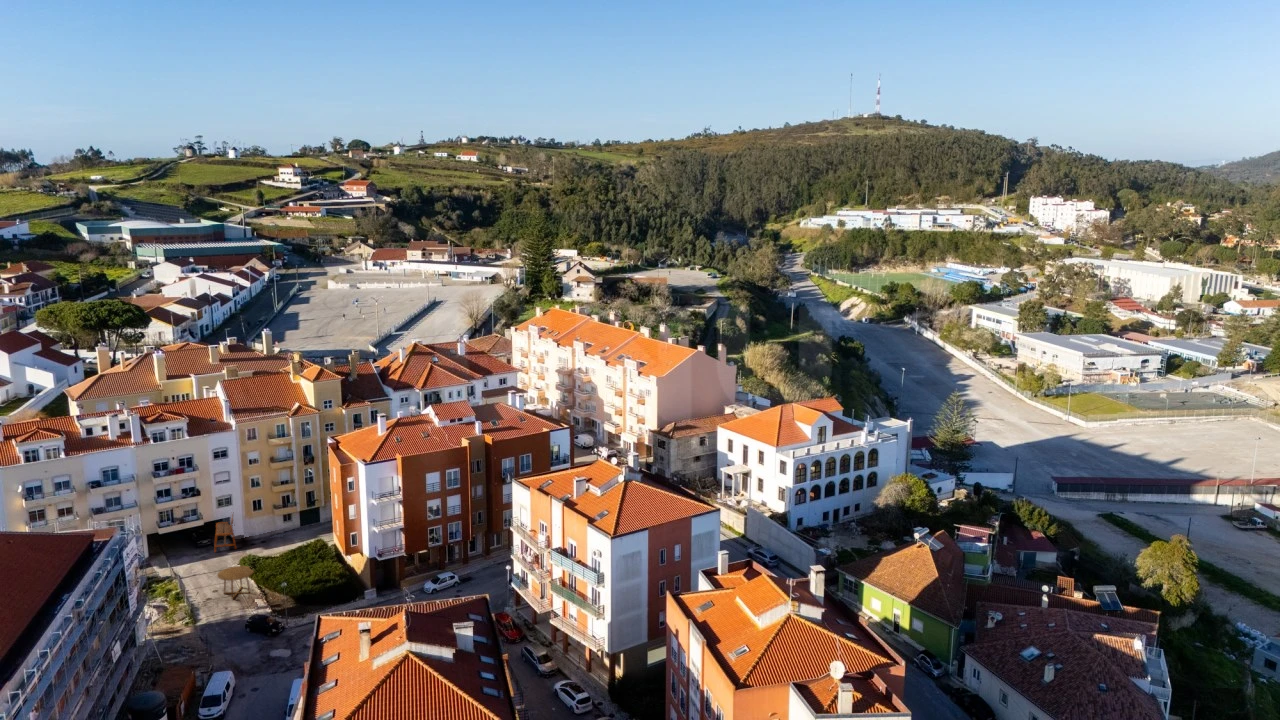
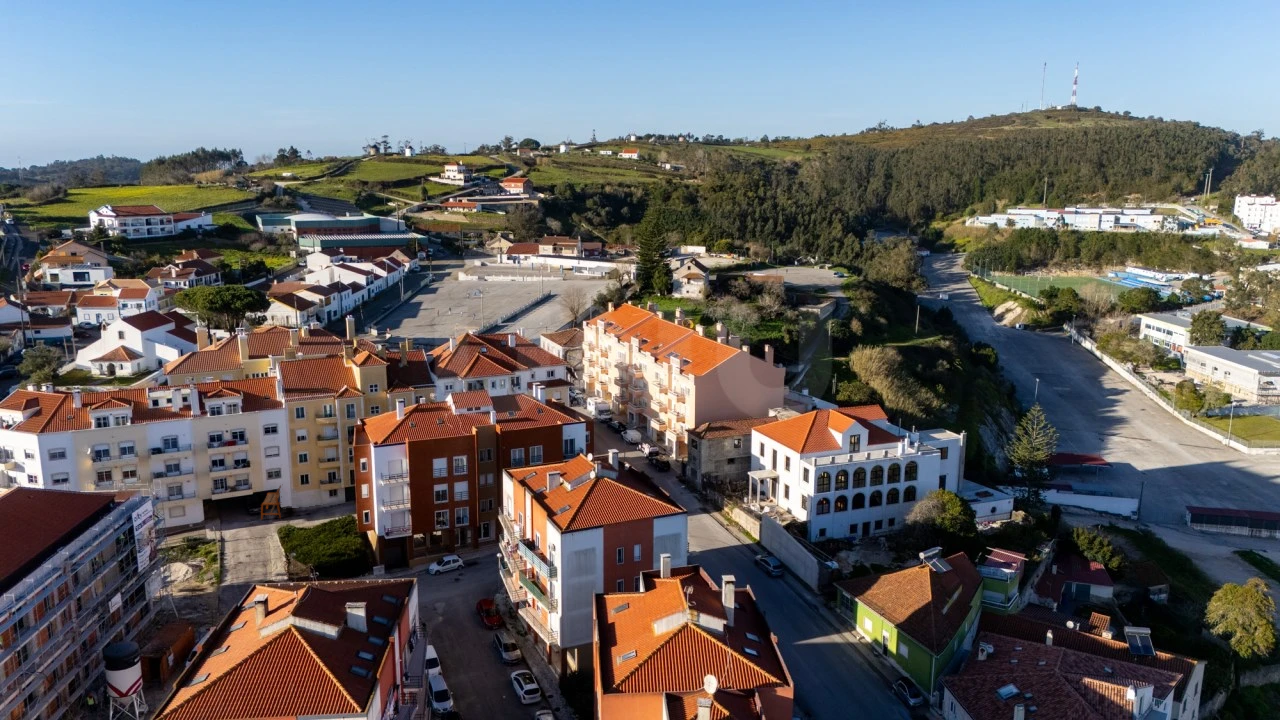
round table: present [217,566,254,599] -> none [247,534,281,564]

